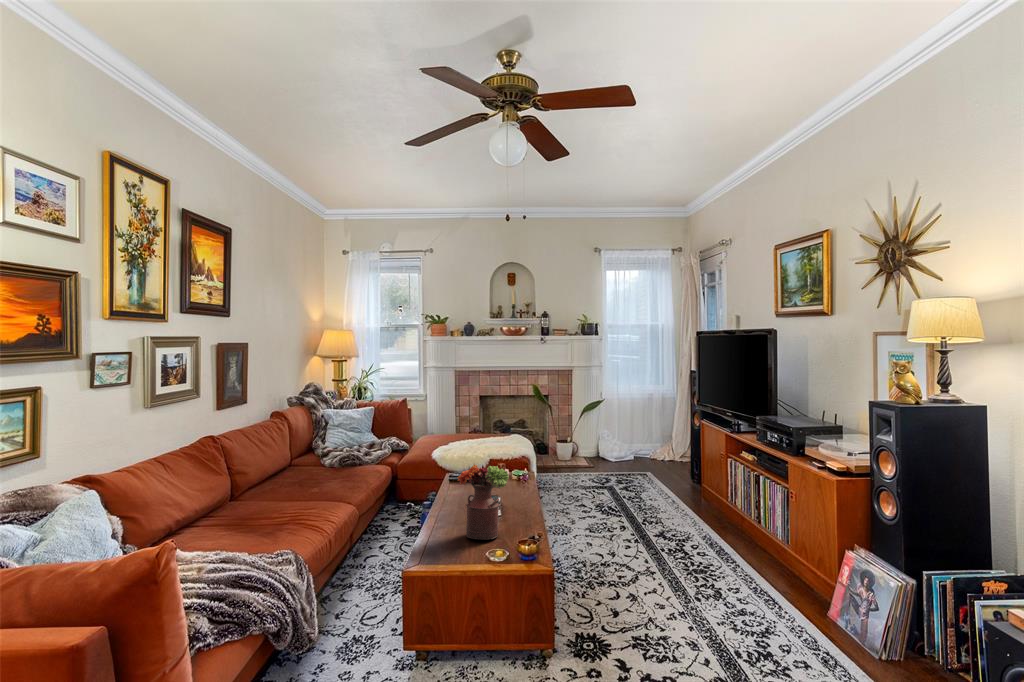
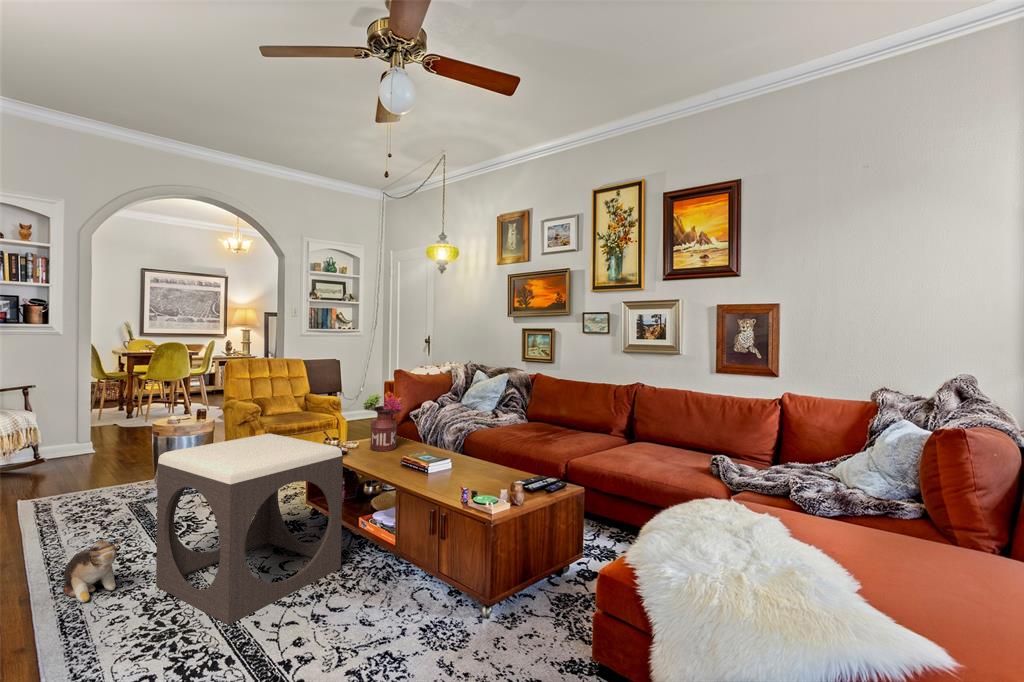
footstool: none [575,468,719,627] -> present [156,434,343,625]
plush toy: none [742,557,815,651] -> present [63,540,121,603]

